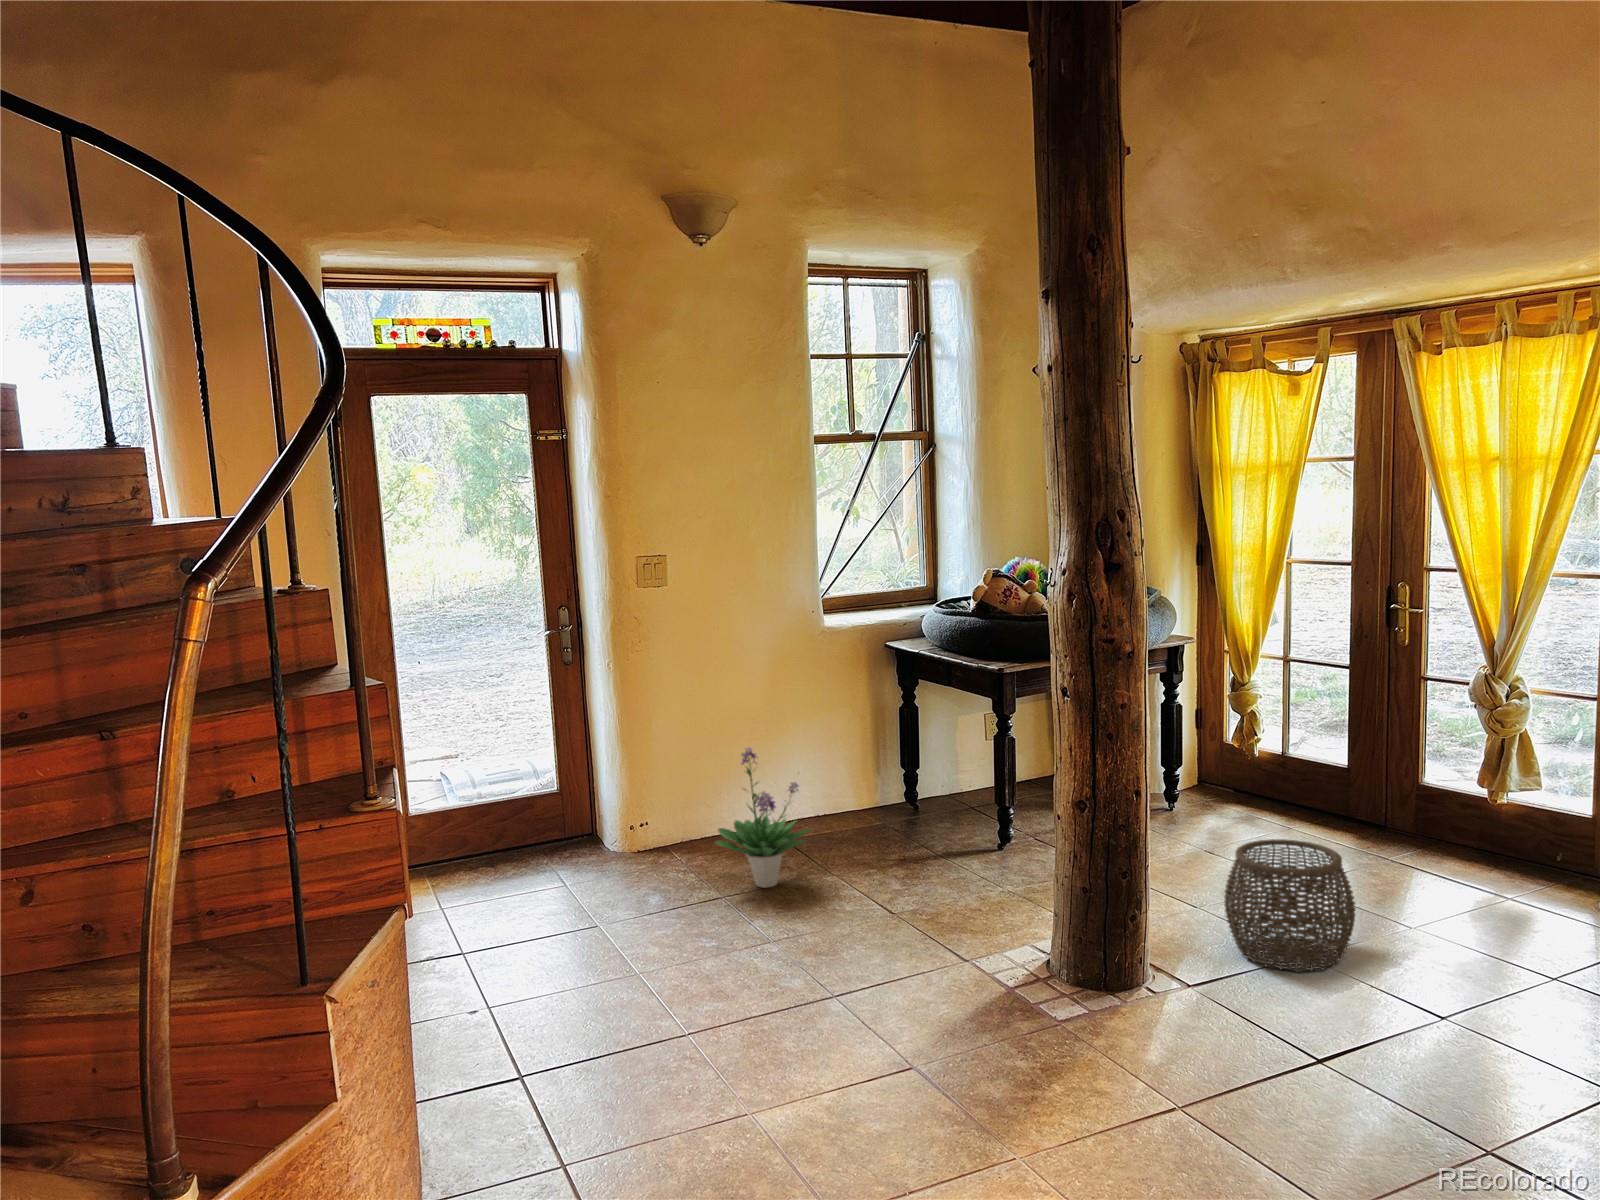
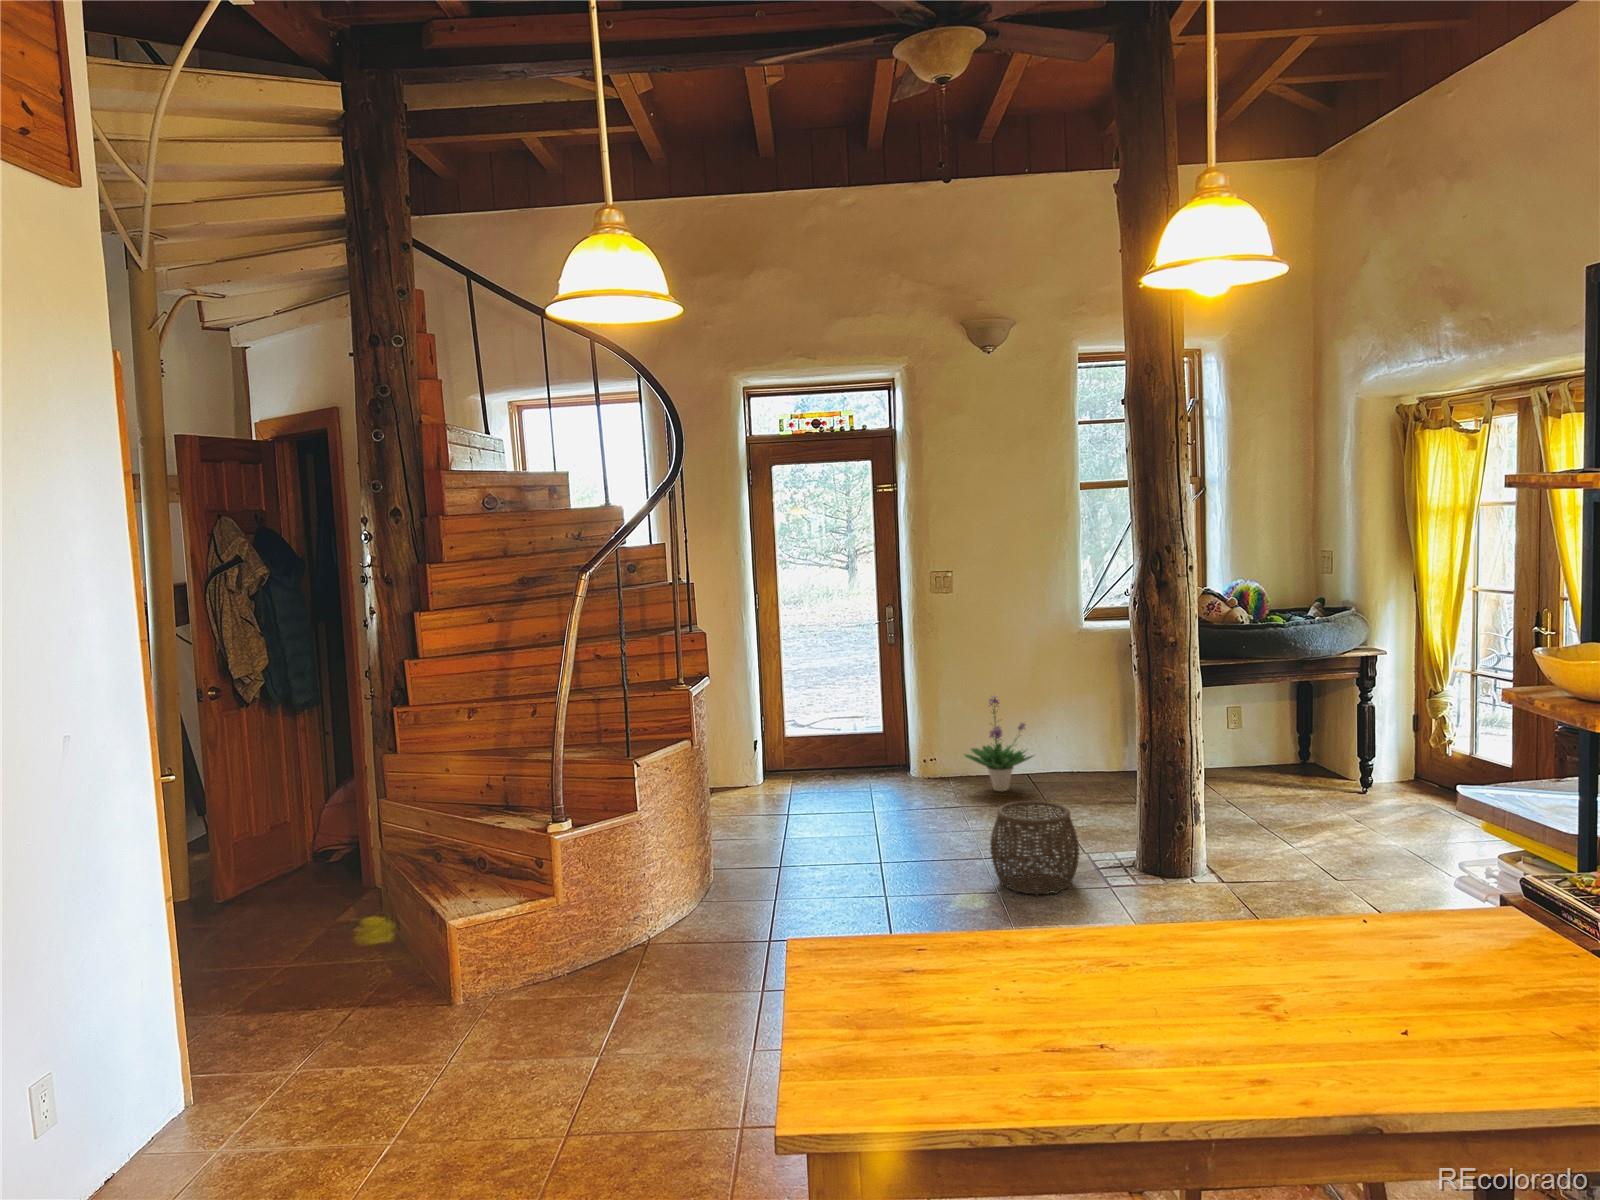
woven basket: present [1224,839,1356,971] -> present [990,801,1080,894]

